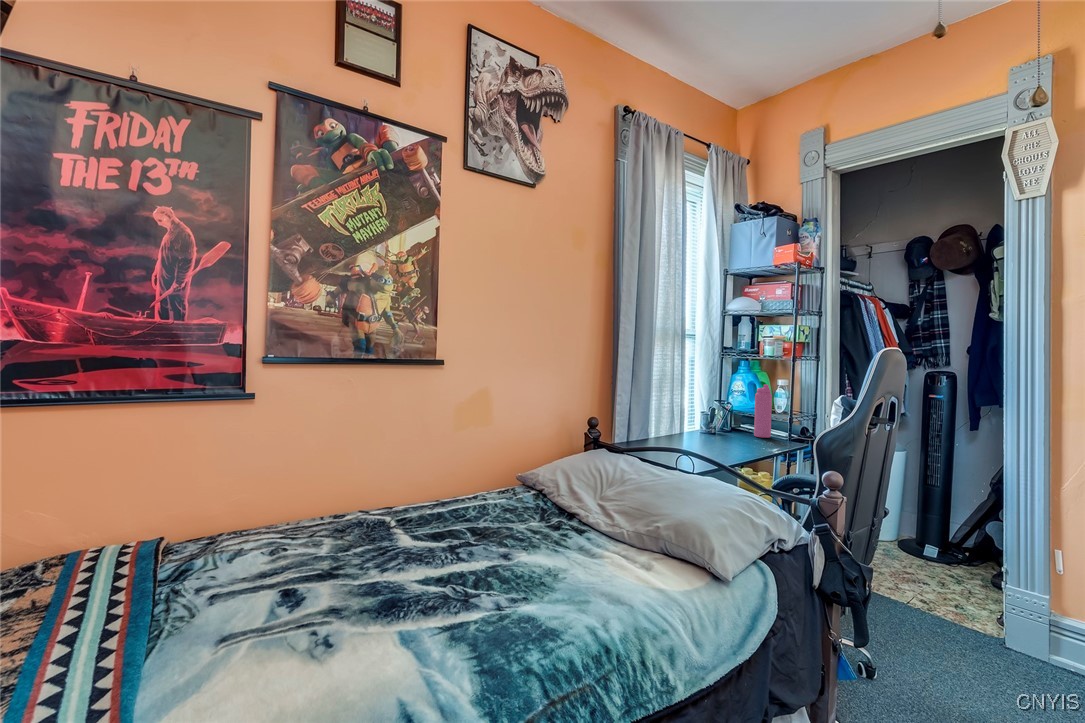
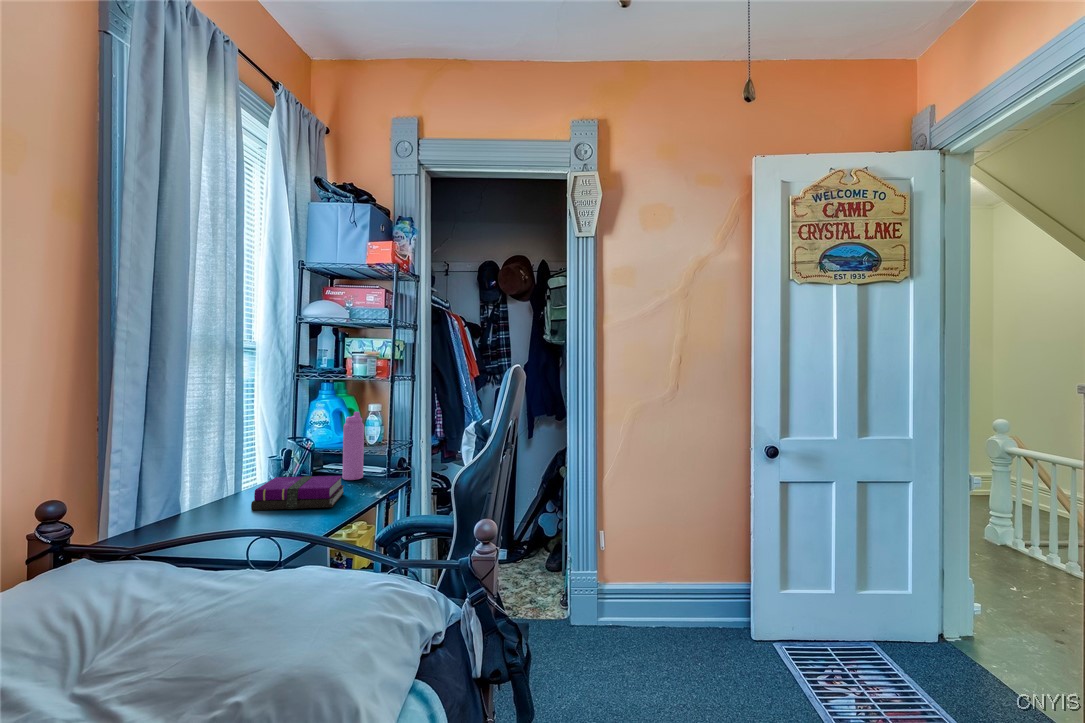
notebook: none [691,425,754,449] -> present [251,476,344,510]

